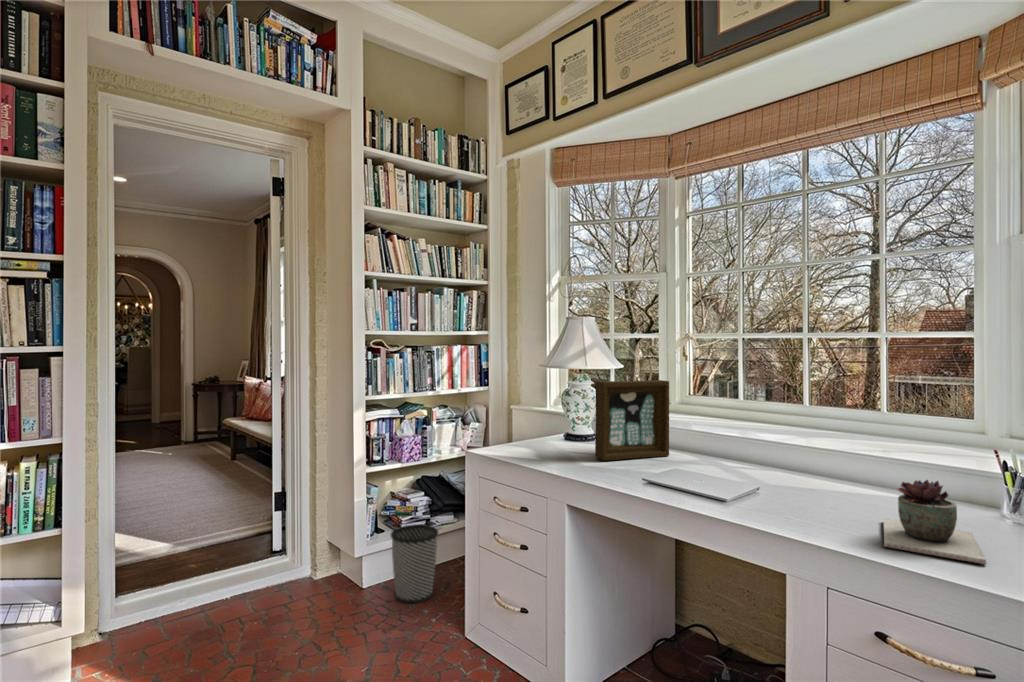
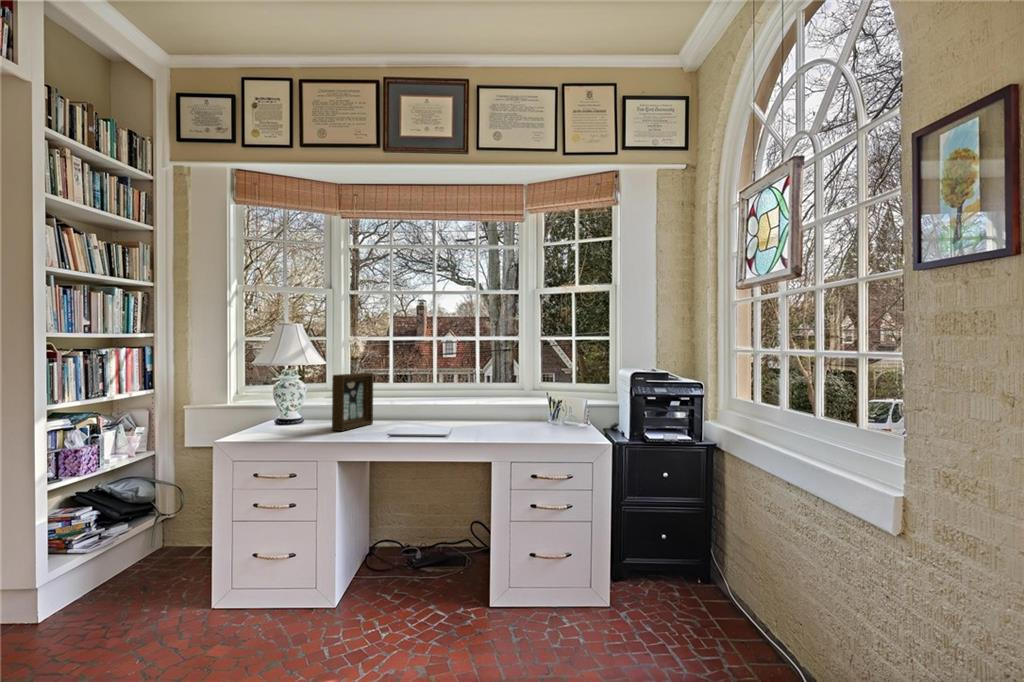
succulent plant: present [883,480,986,564] -> none [510,408,554,438]
wastebasket: present [391,524,438,603] -> none [89,531,149,613]

